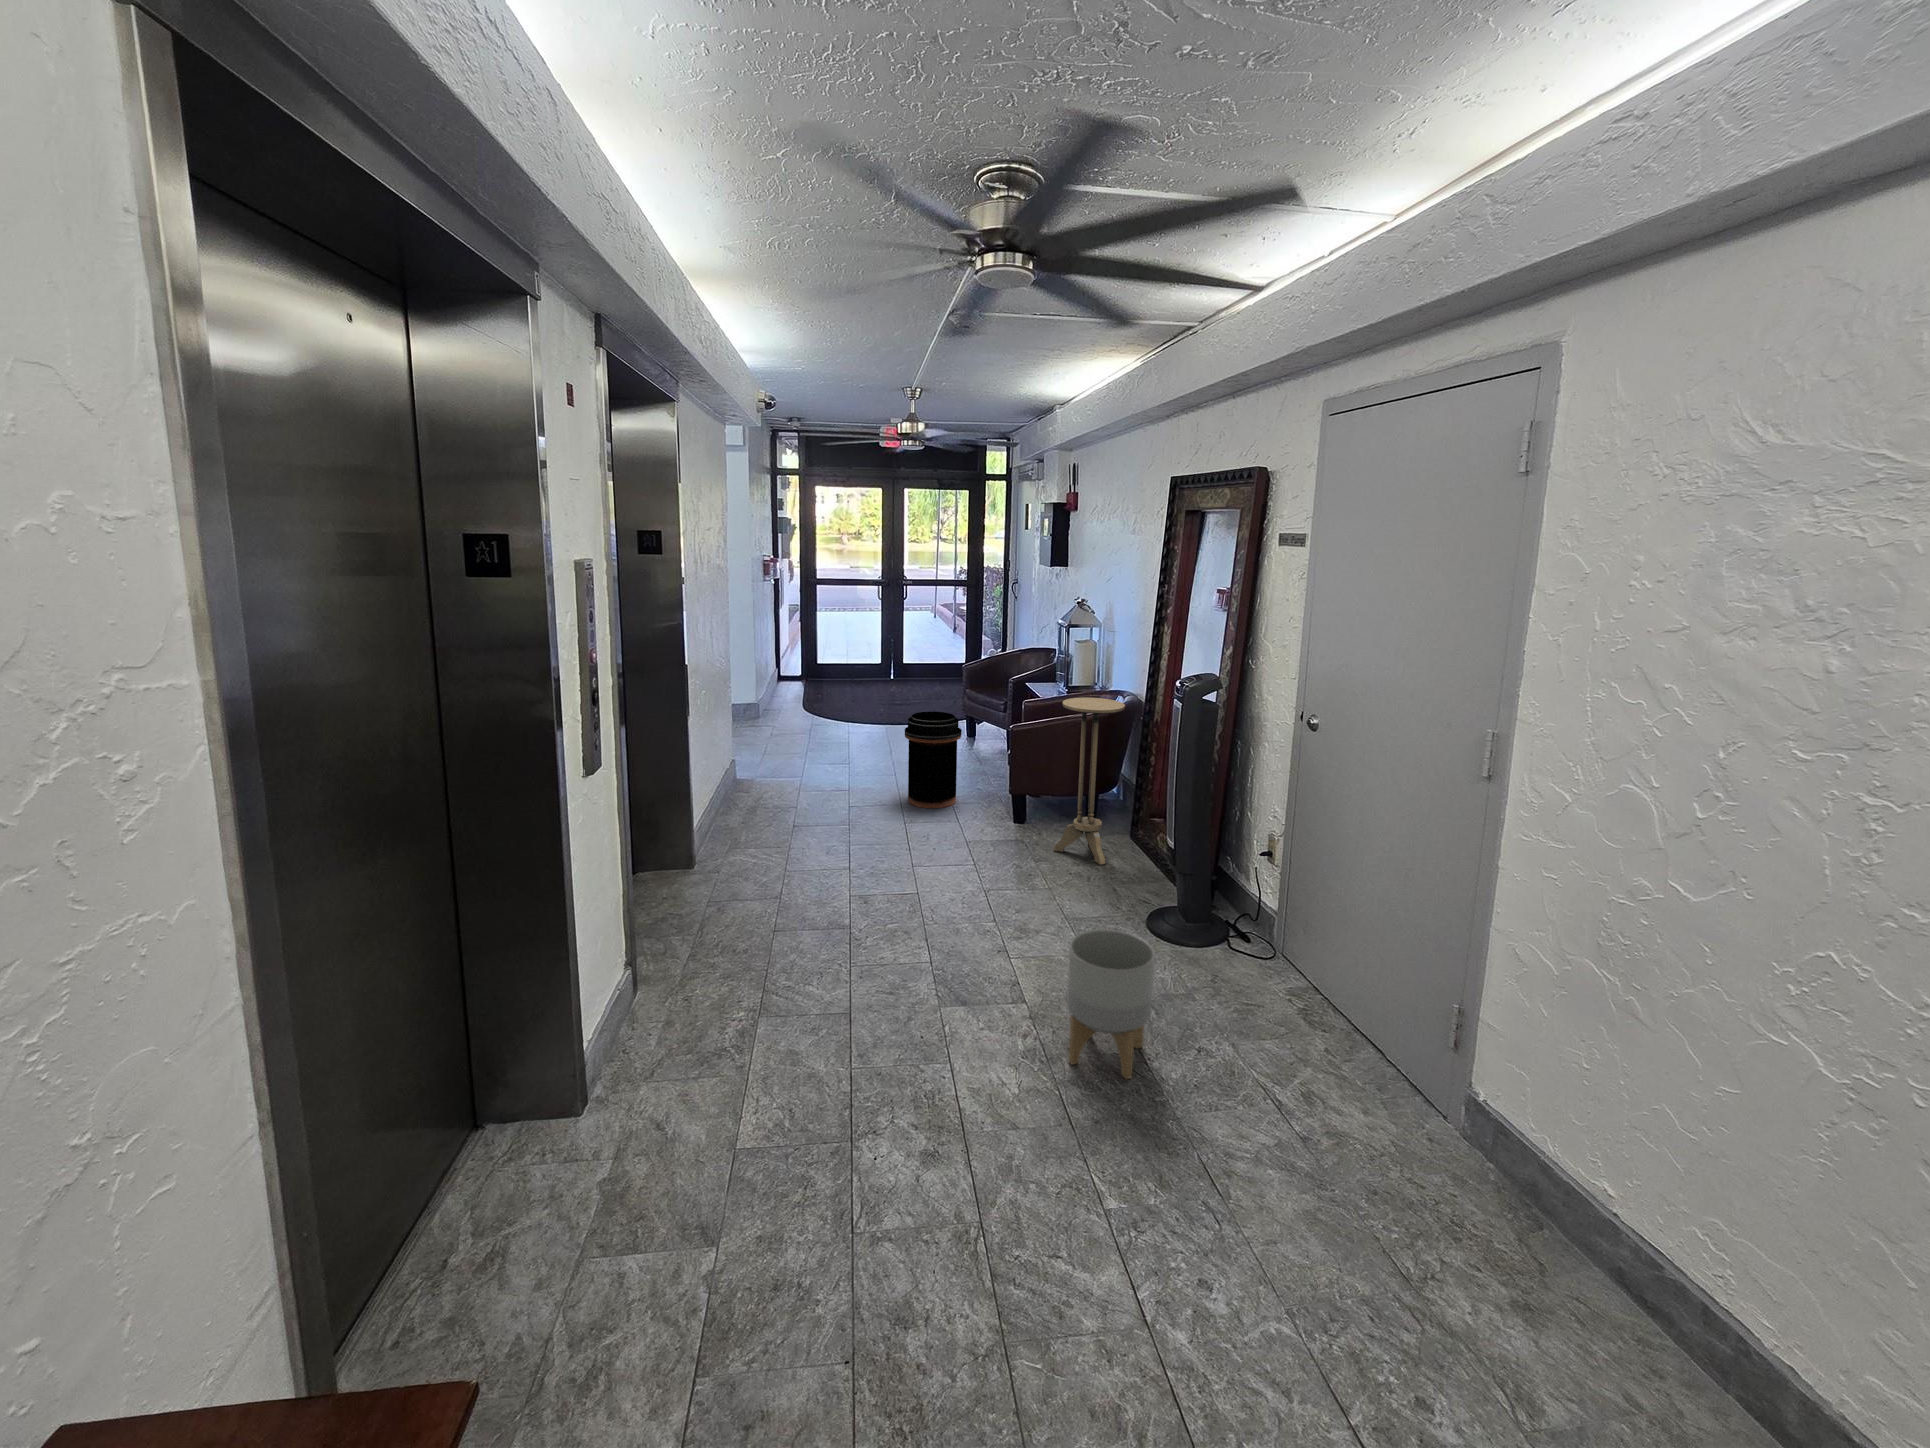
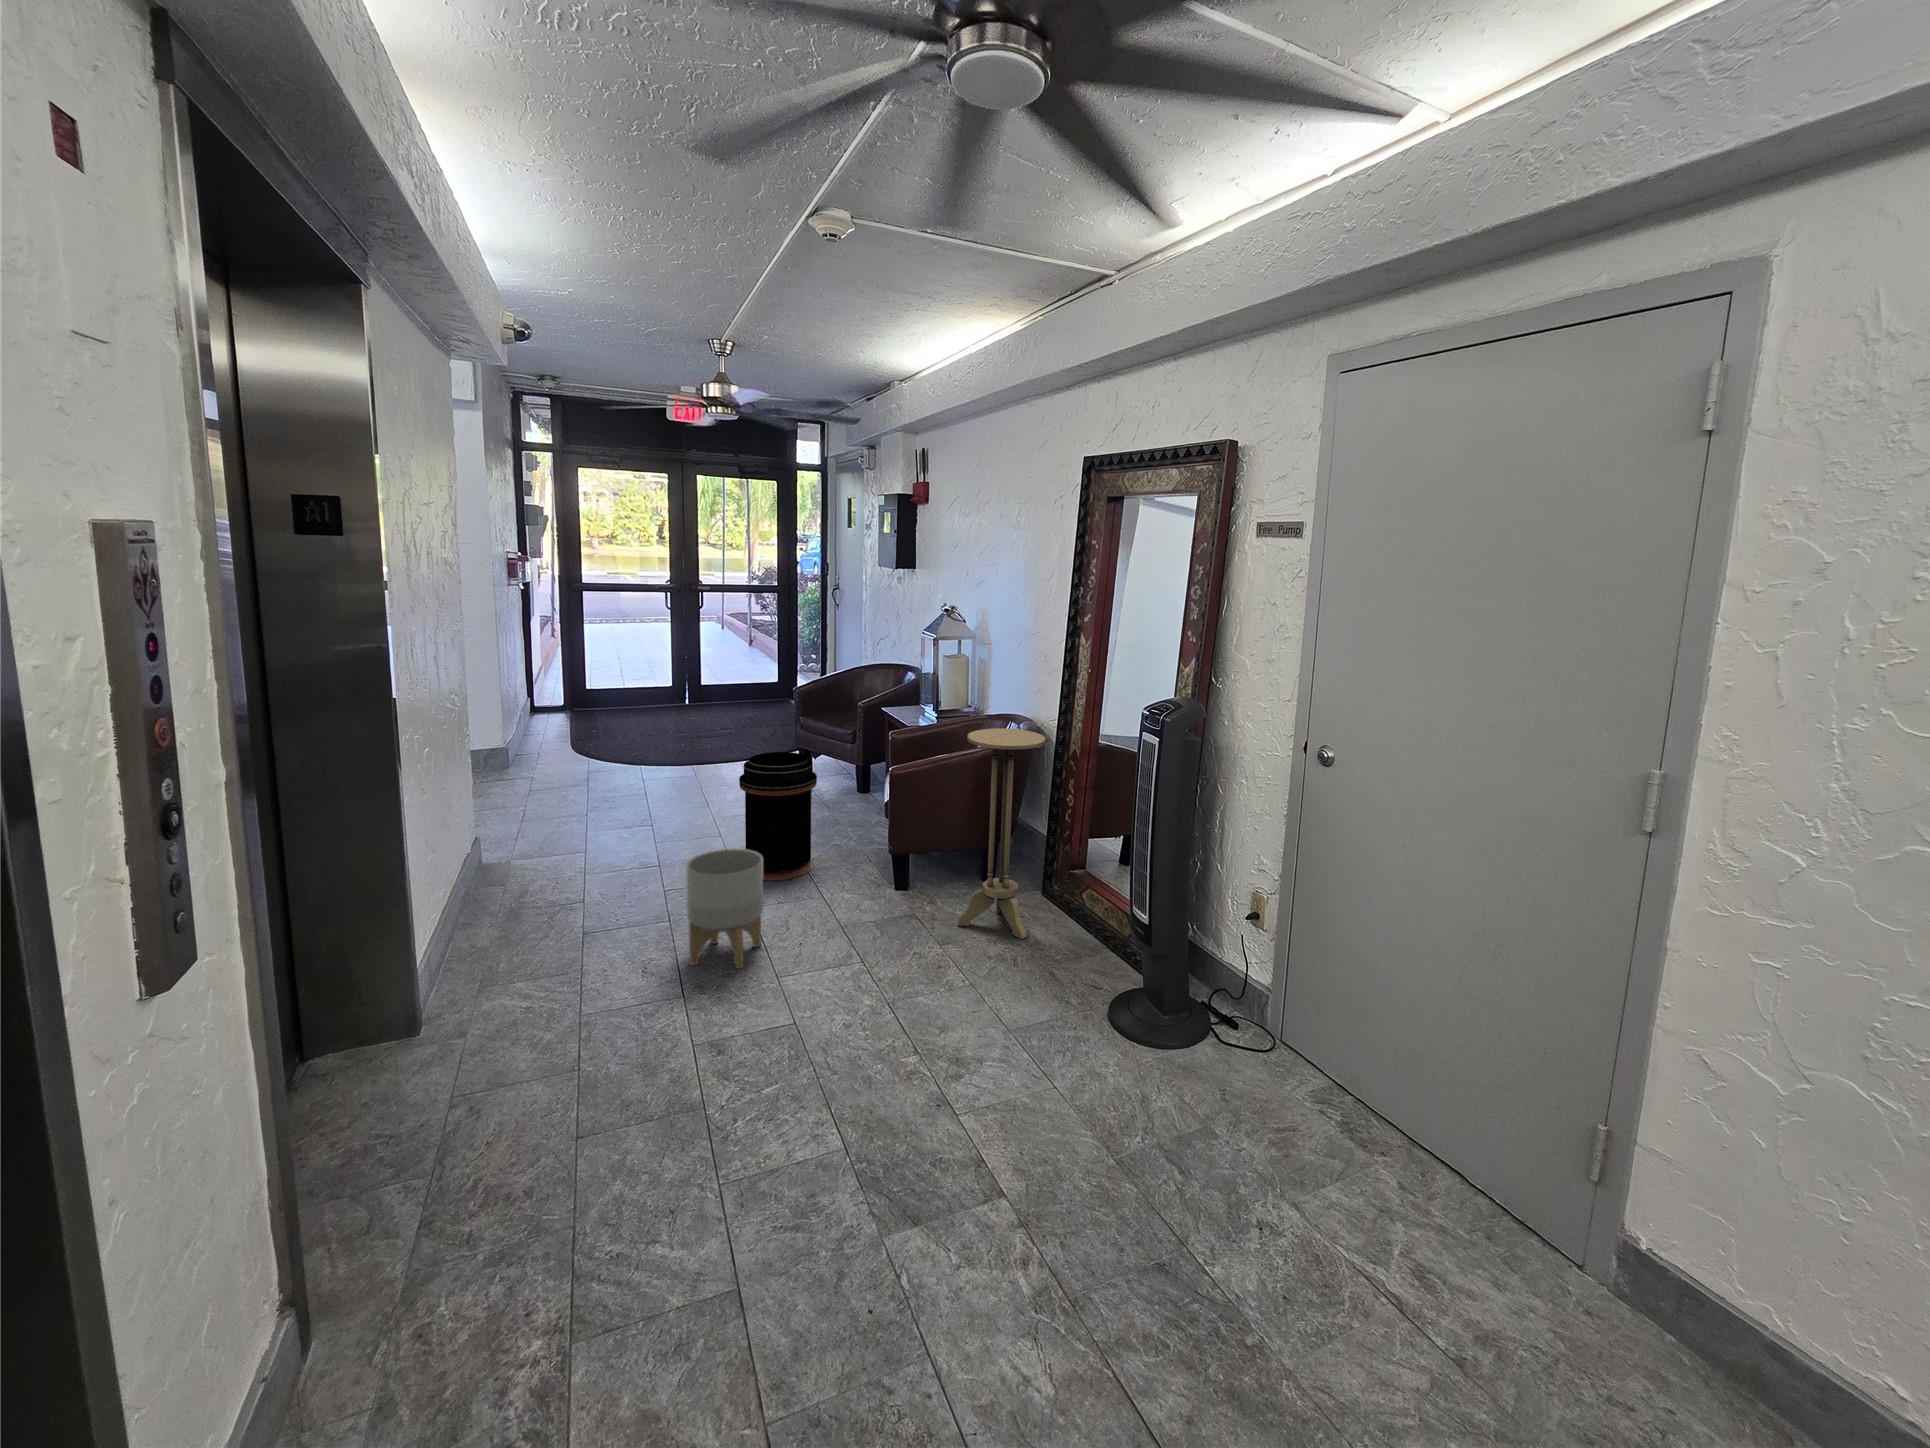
planter: present [1067,929,1155,1079] -> present [686,849,763,969]

